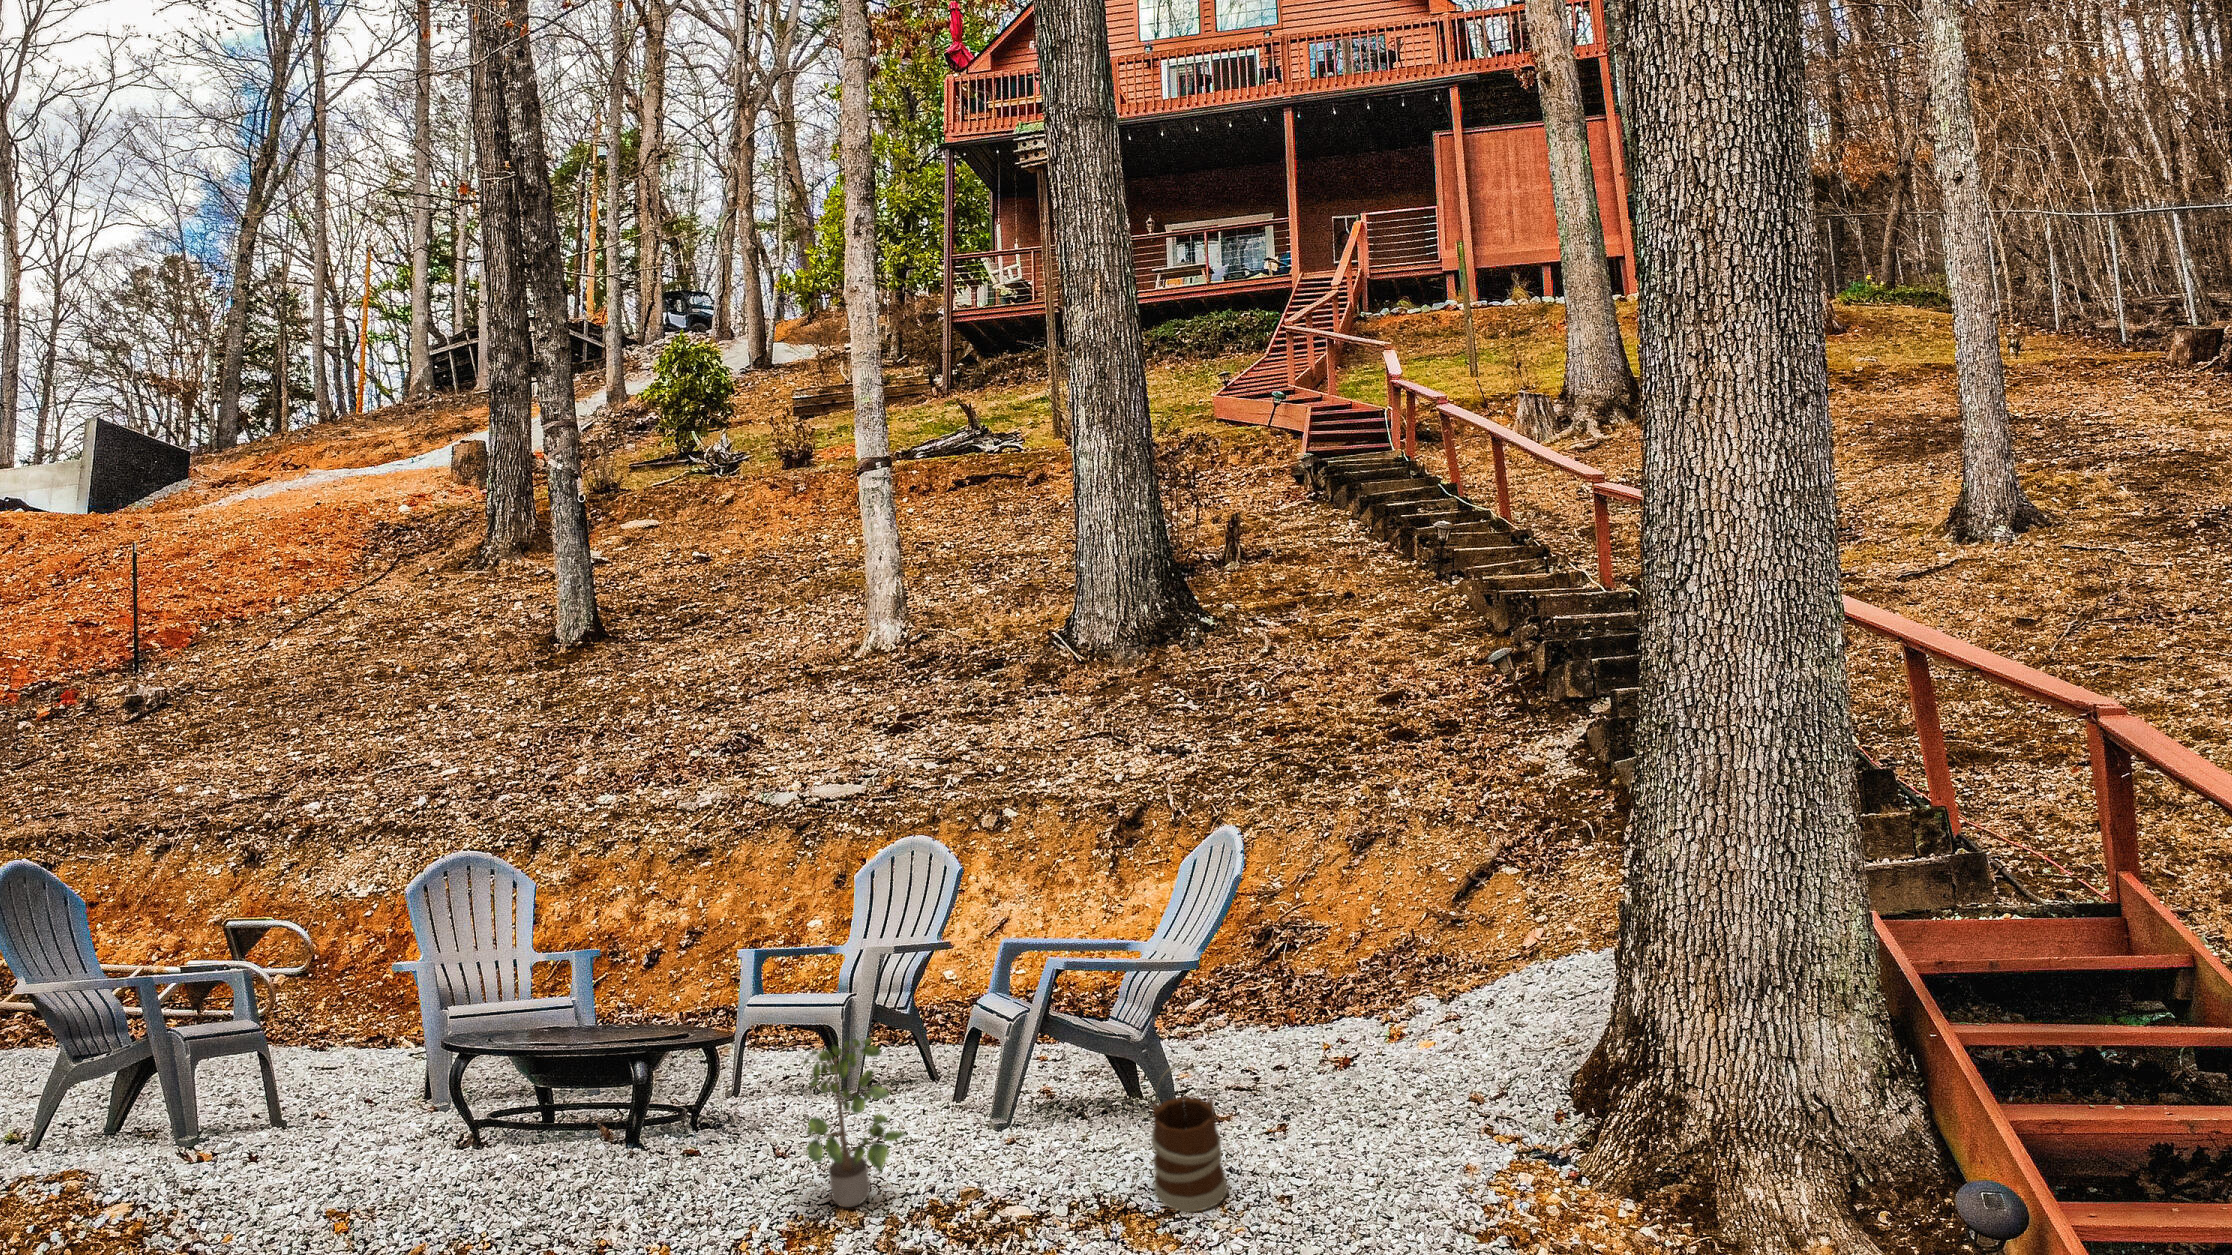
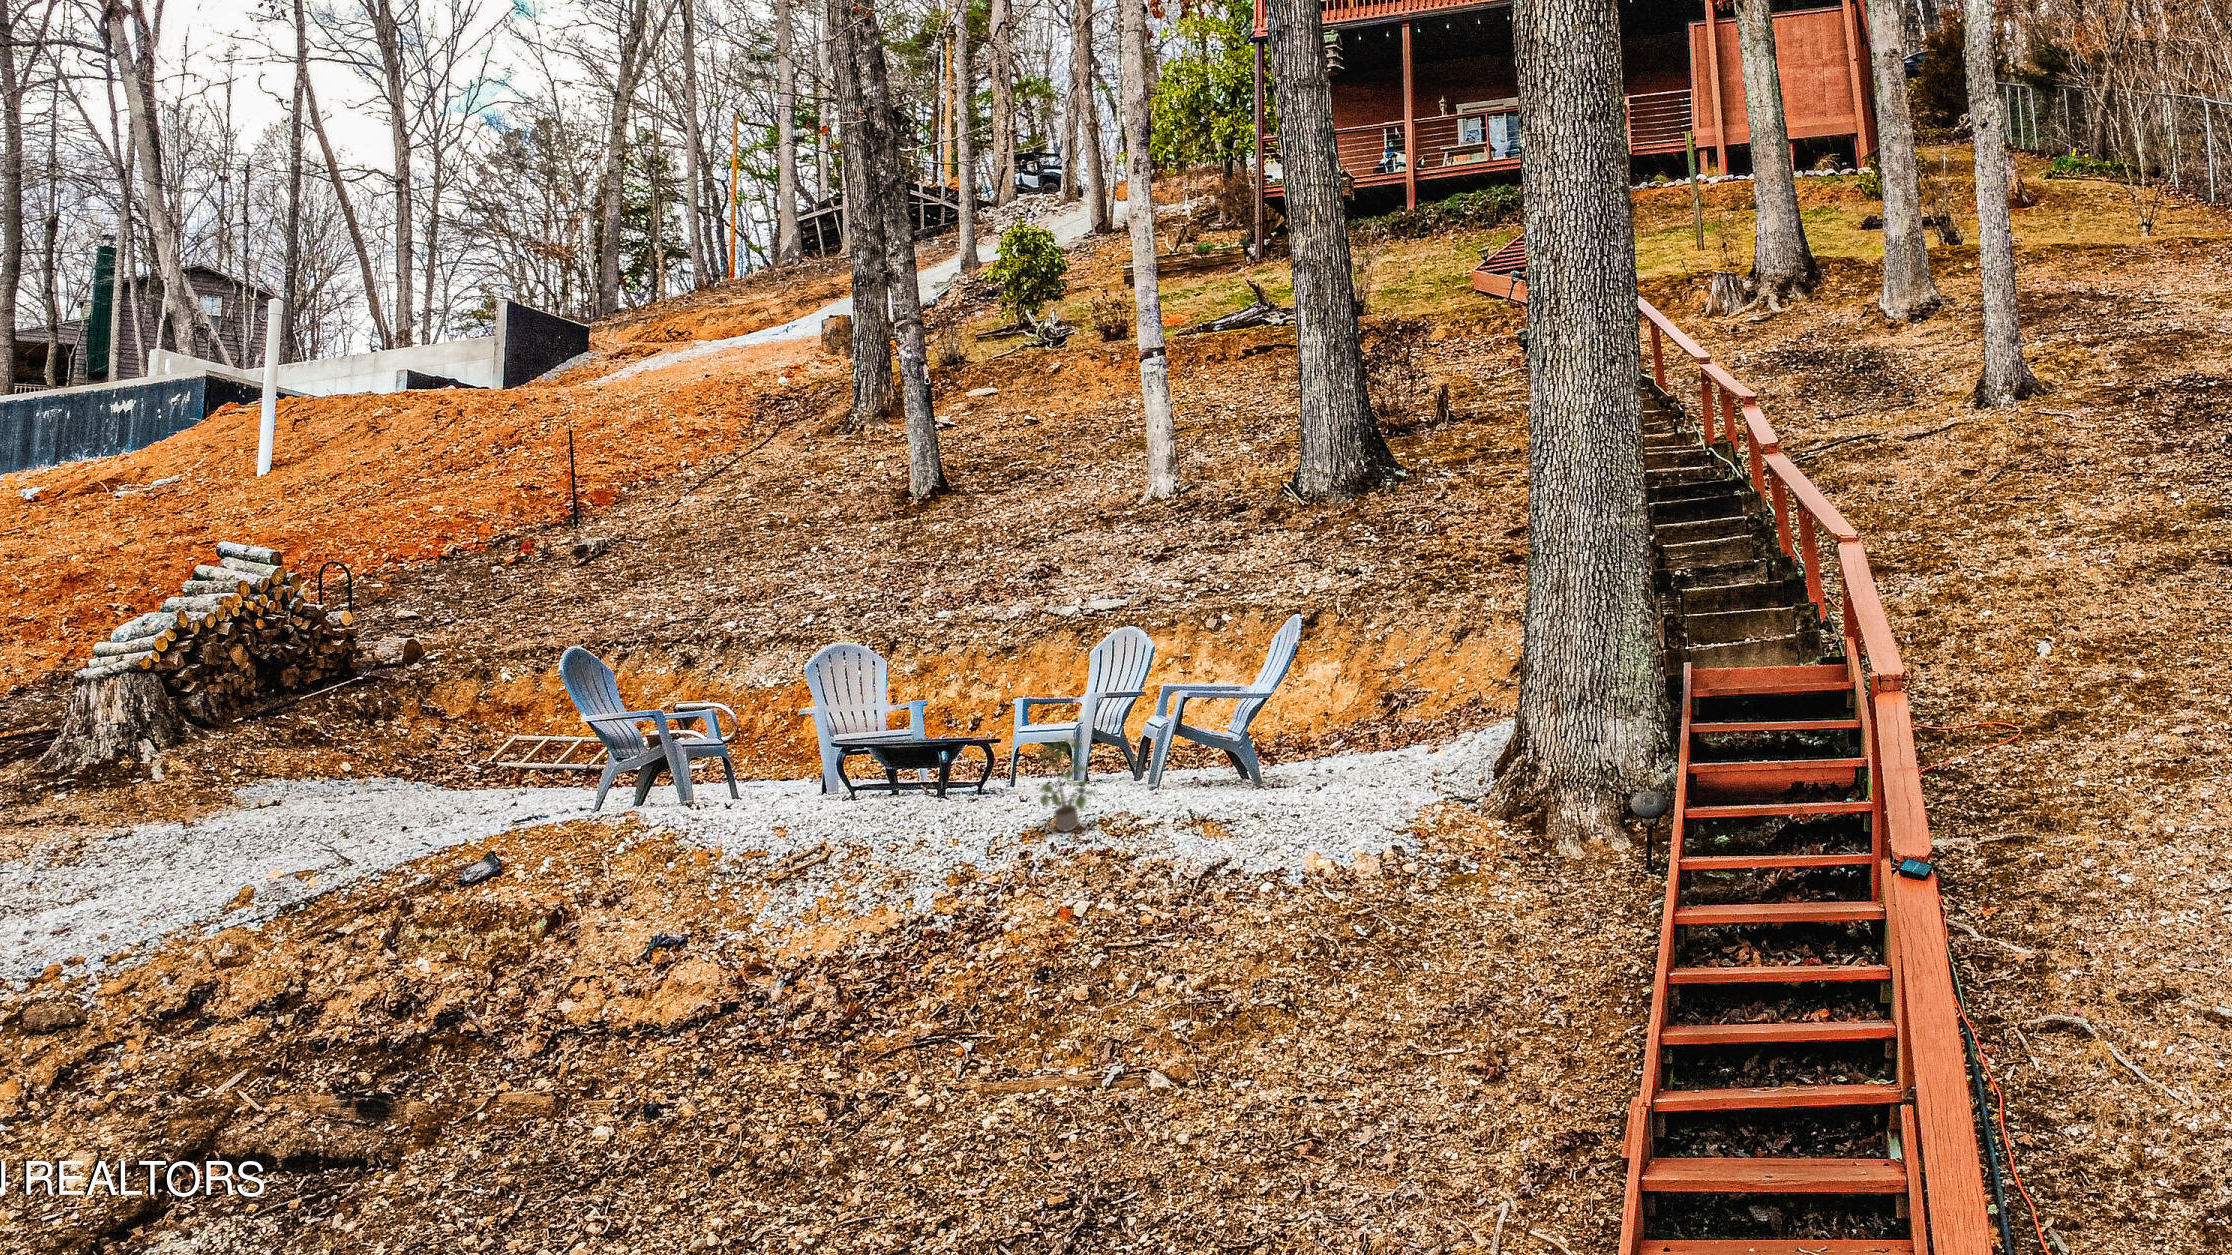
wooden bucket: present [1151,1064,1228,1212] -> none [1239,751,1285,831]

